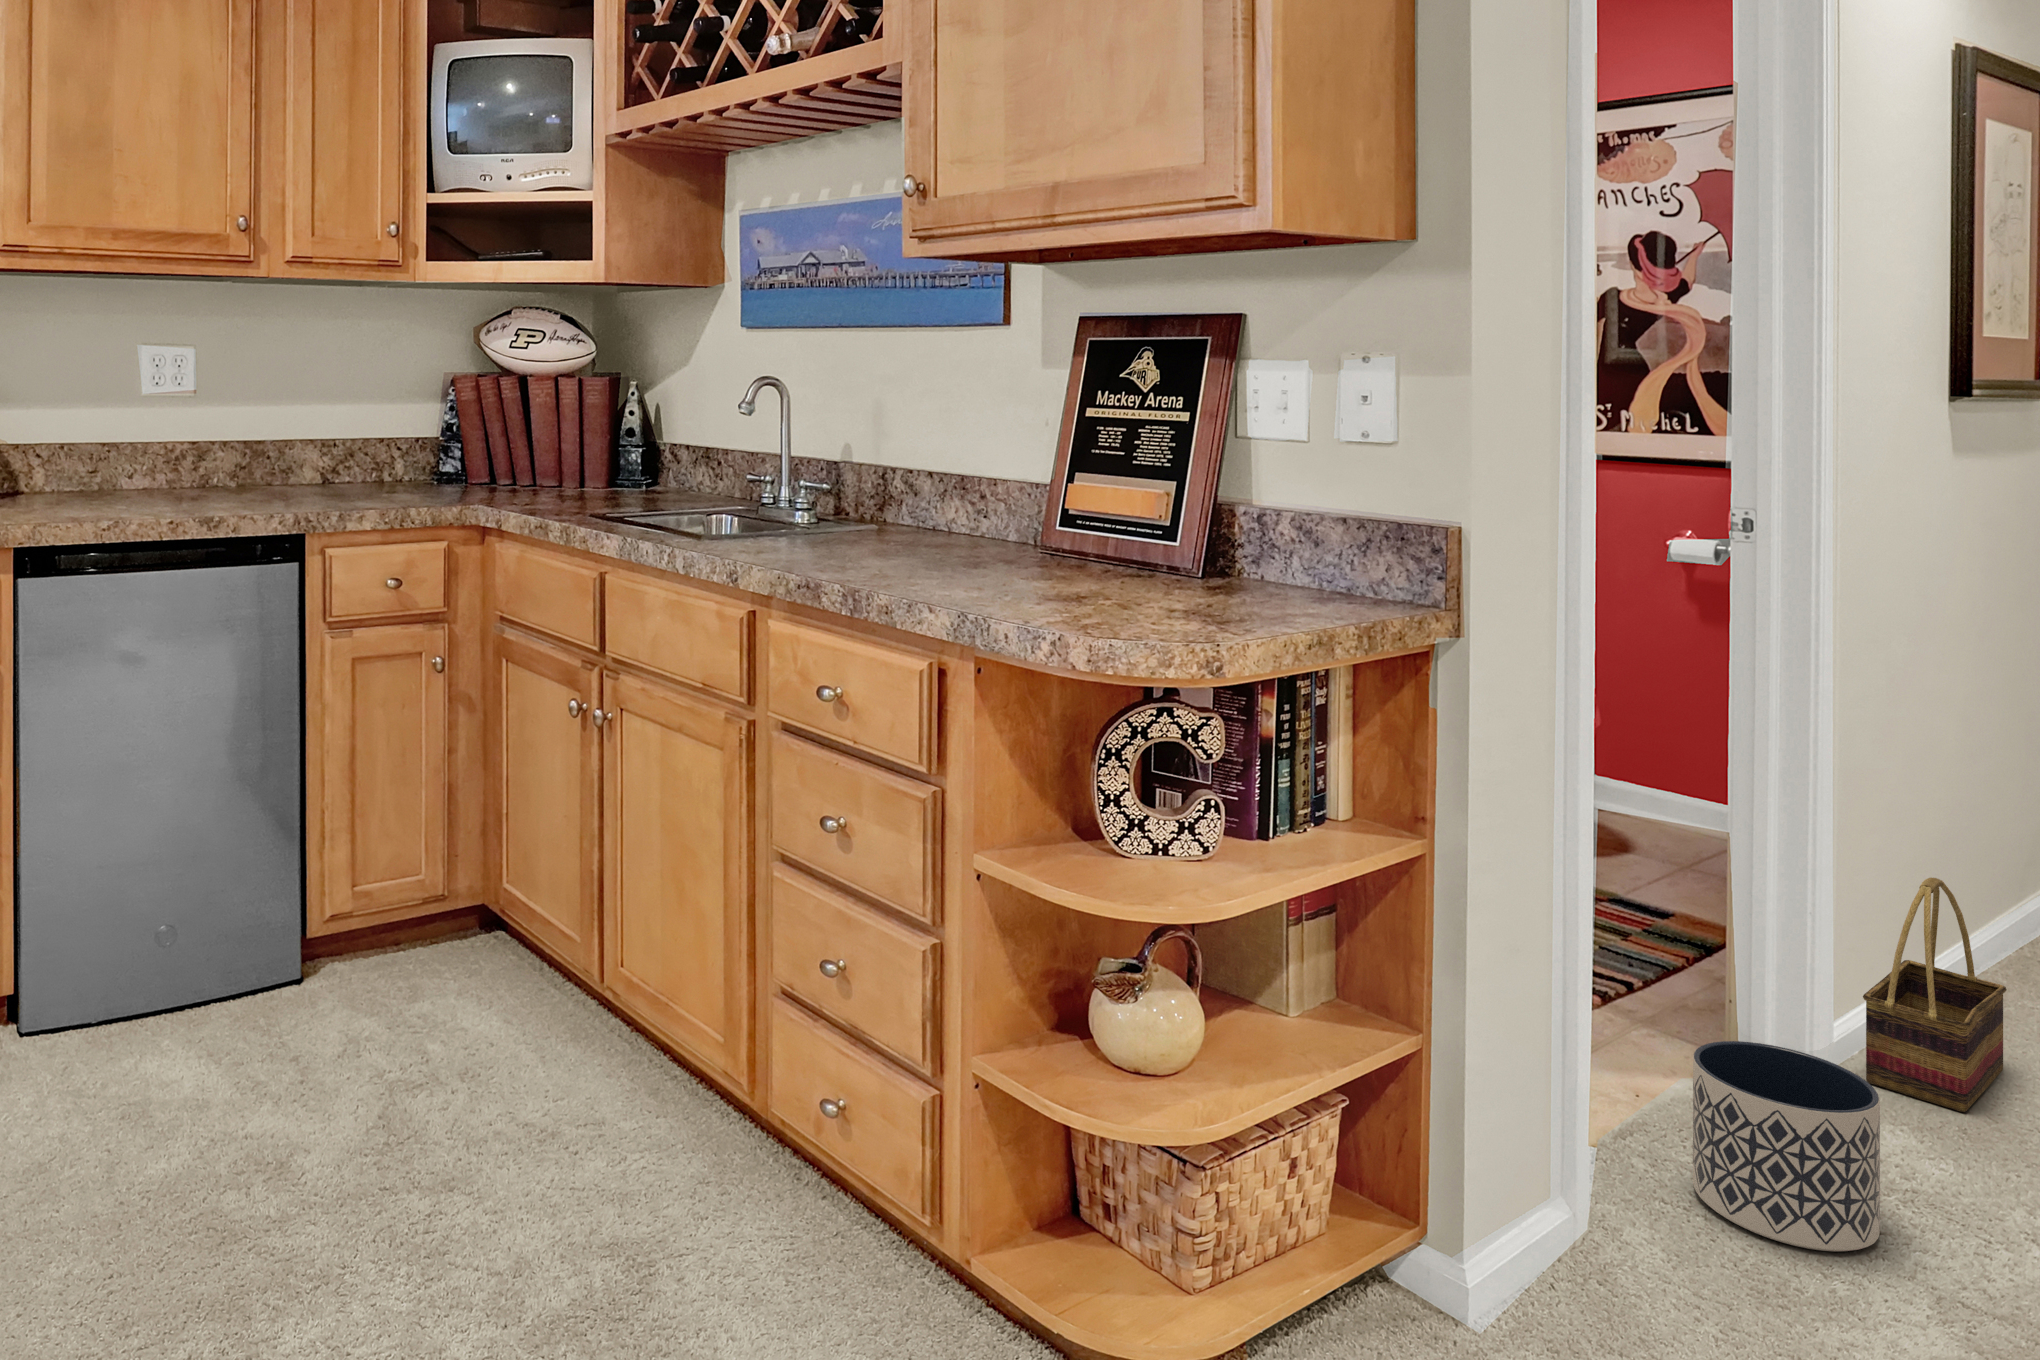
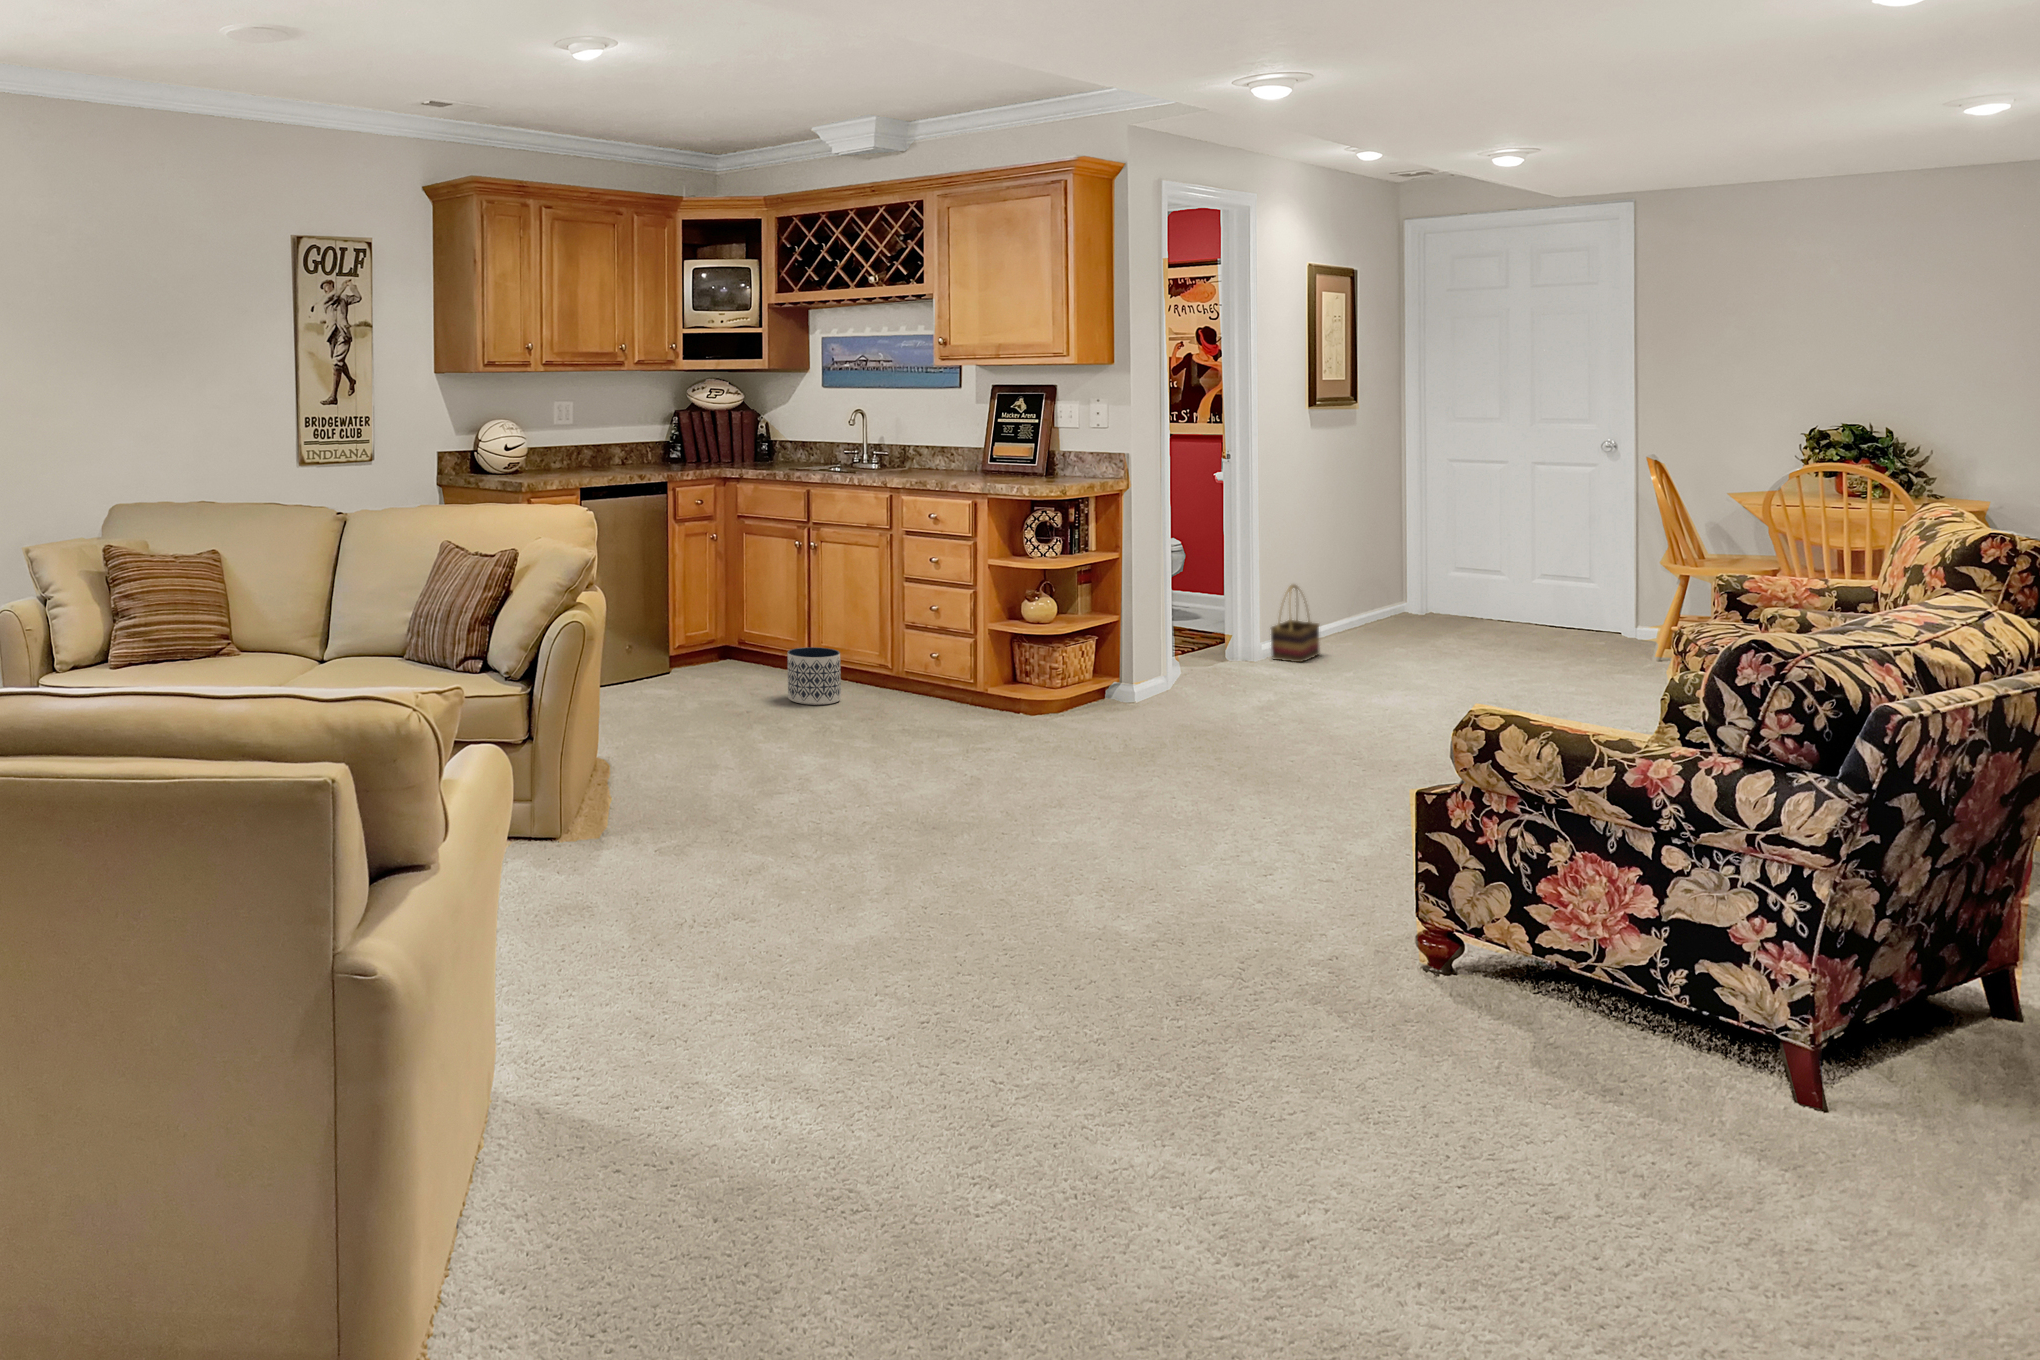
planter: present [1693,1041,1880,1251] -> present [787,647,841,705]

